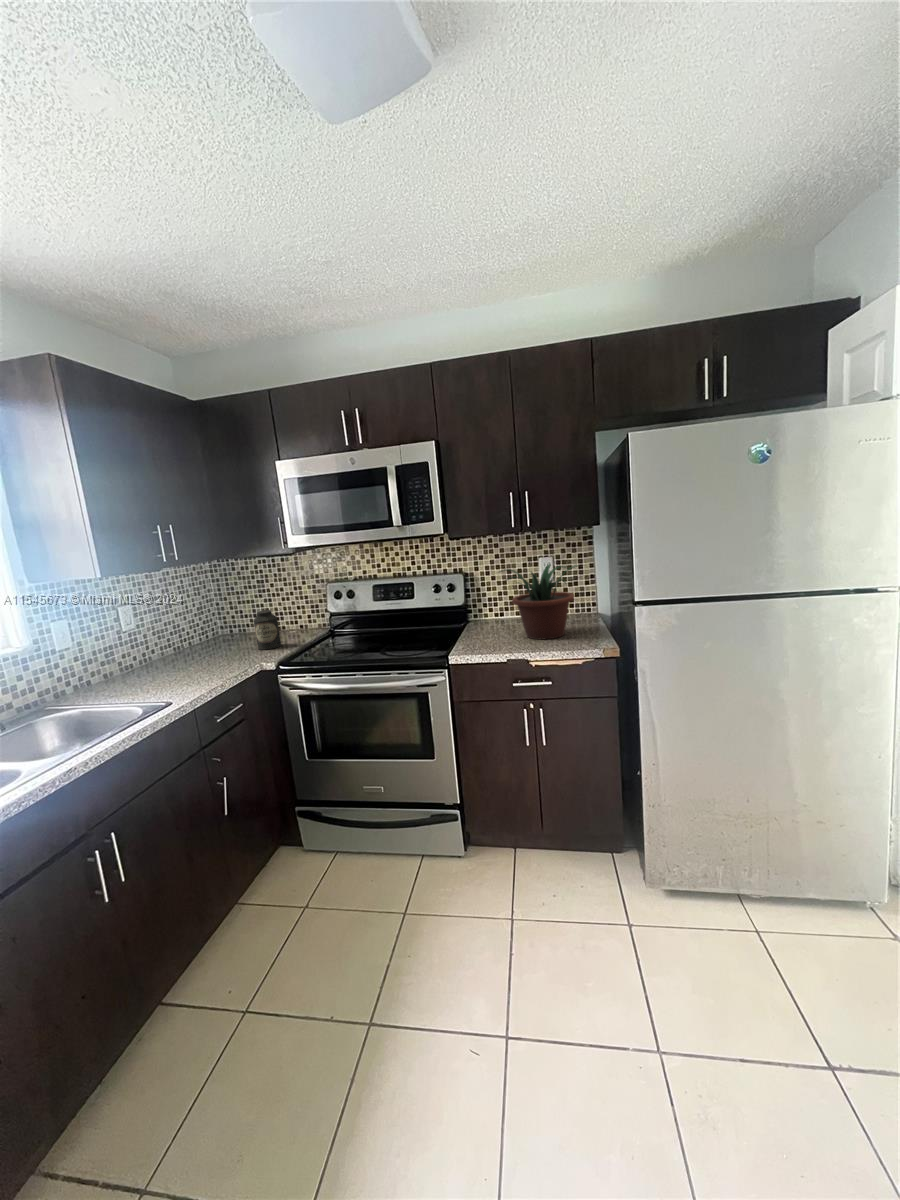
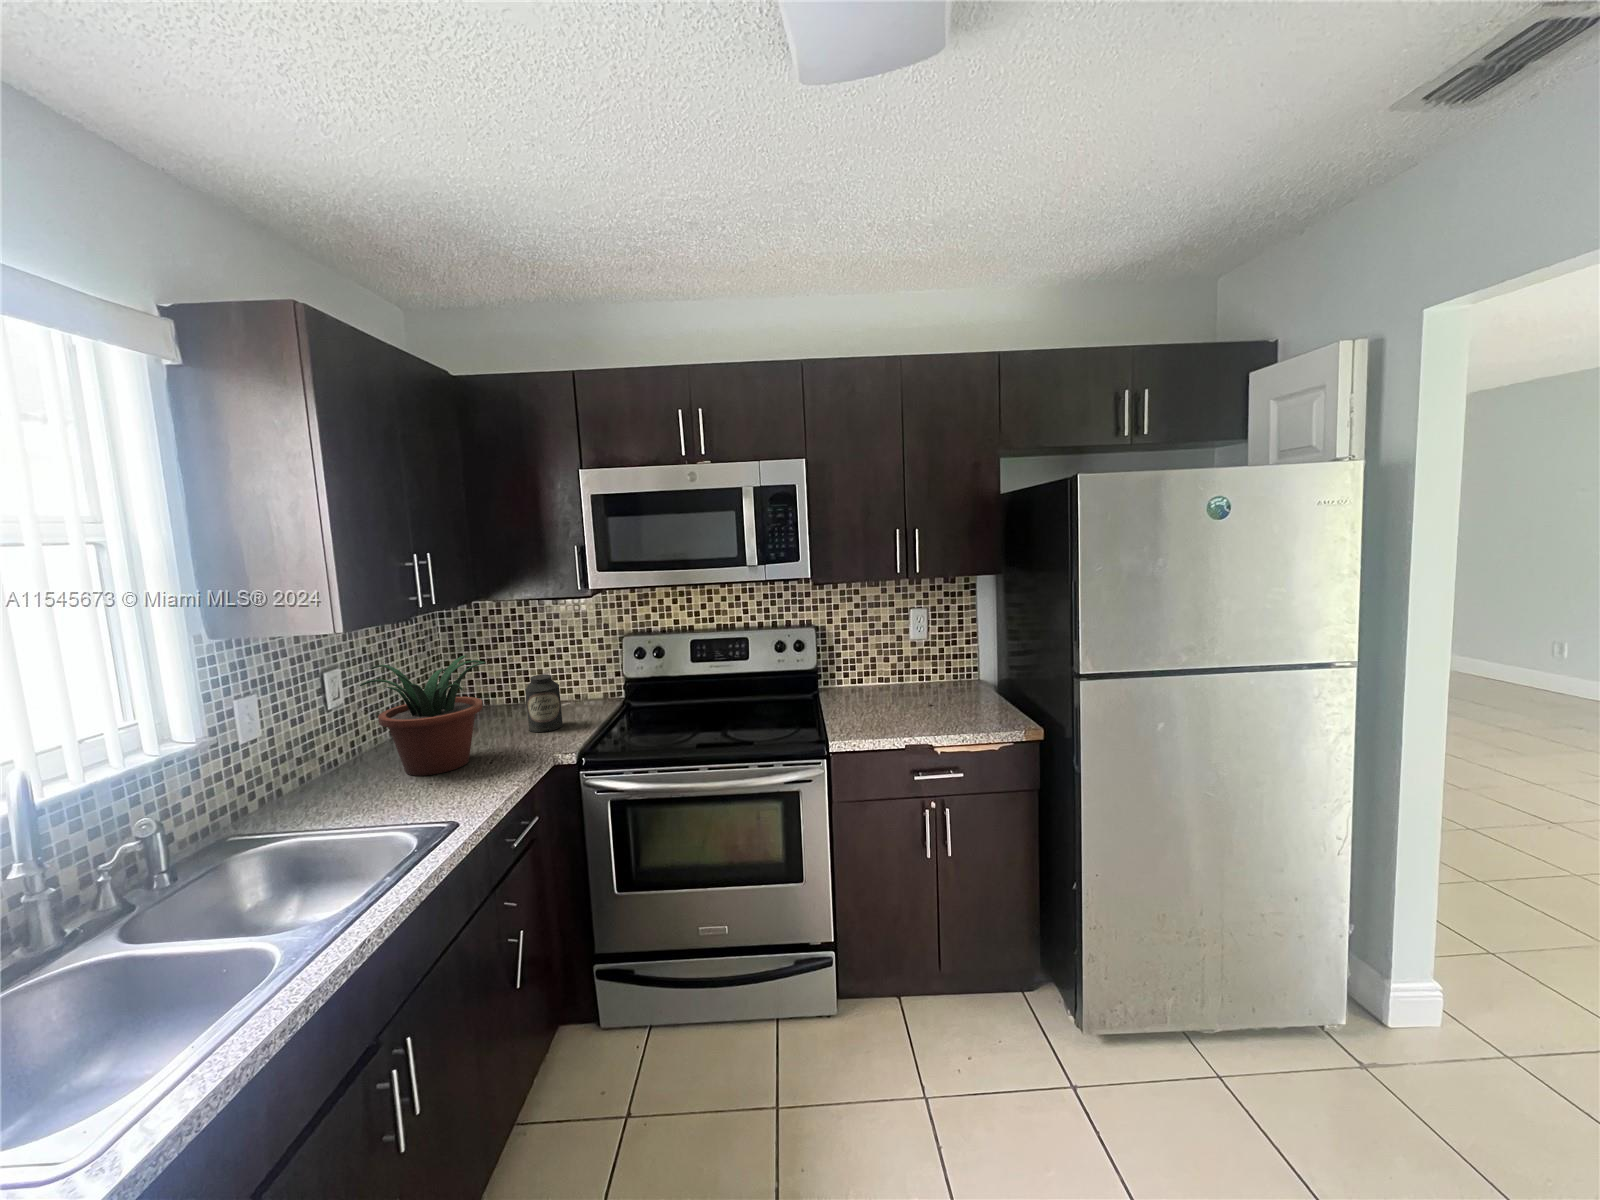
potted plant: present [500,564,578,639] -> present [360,655,485,776]

